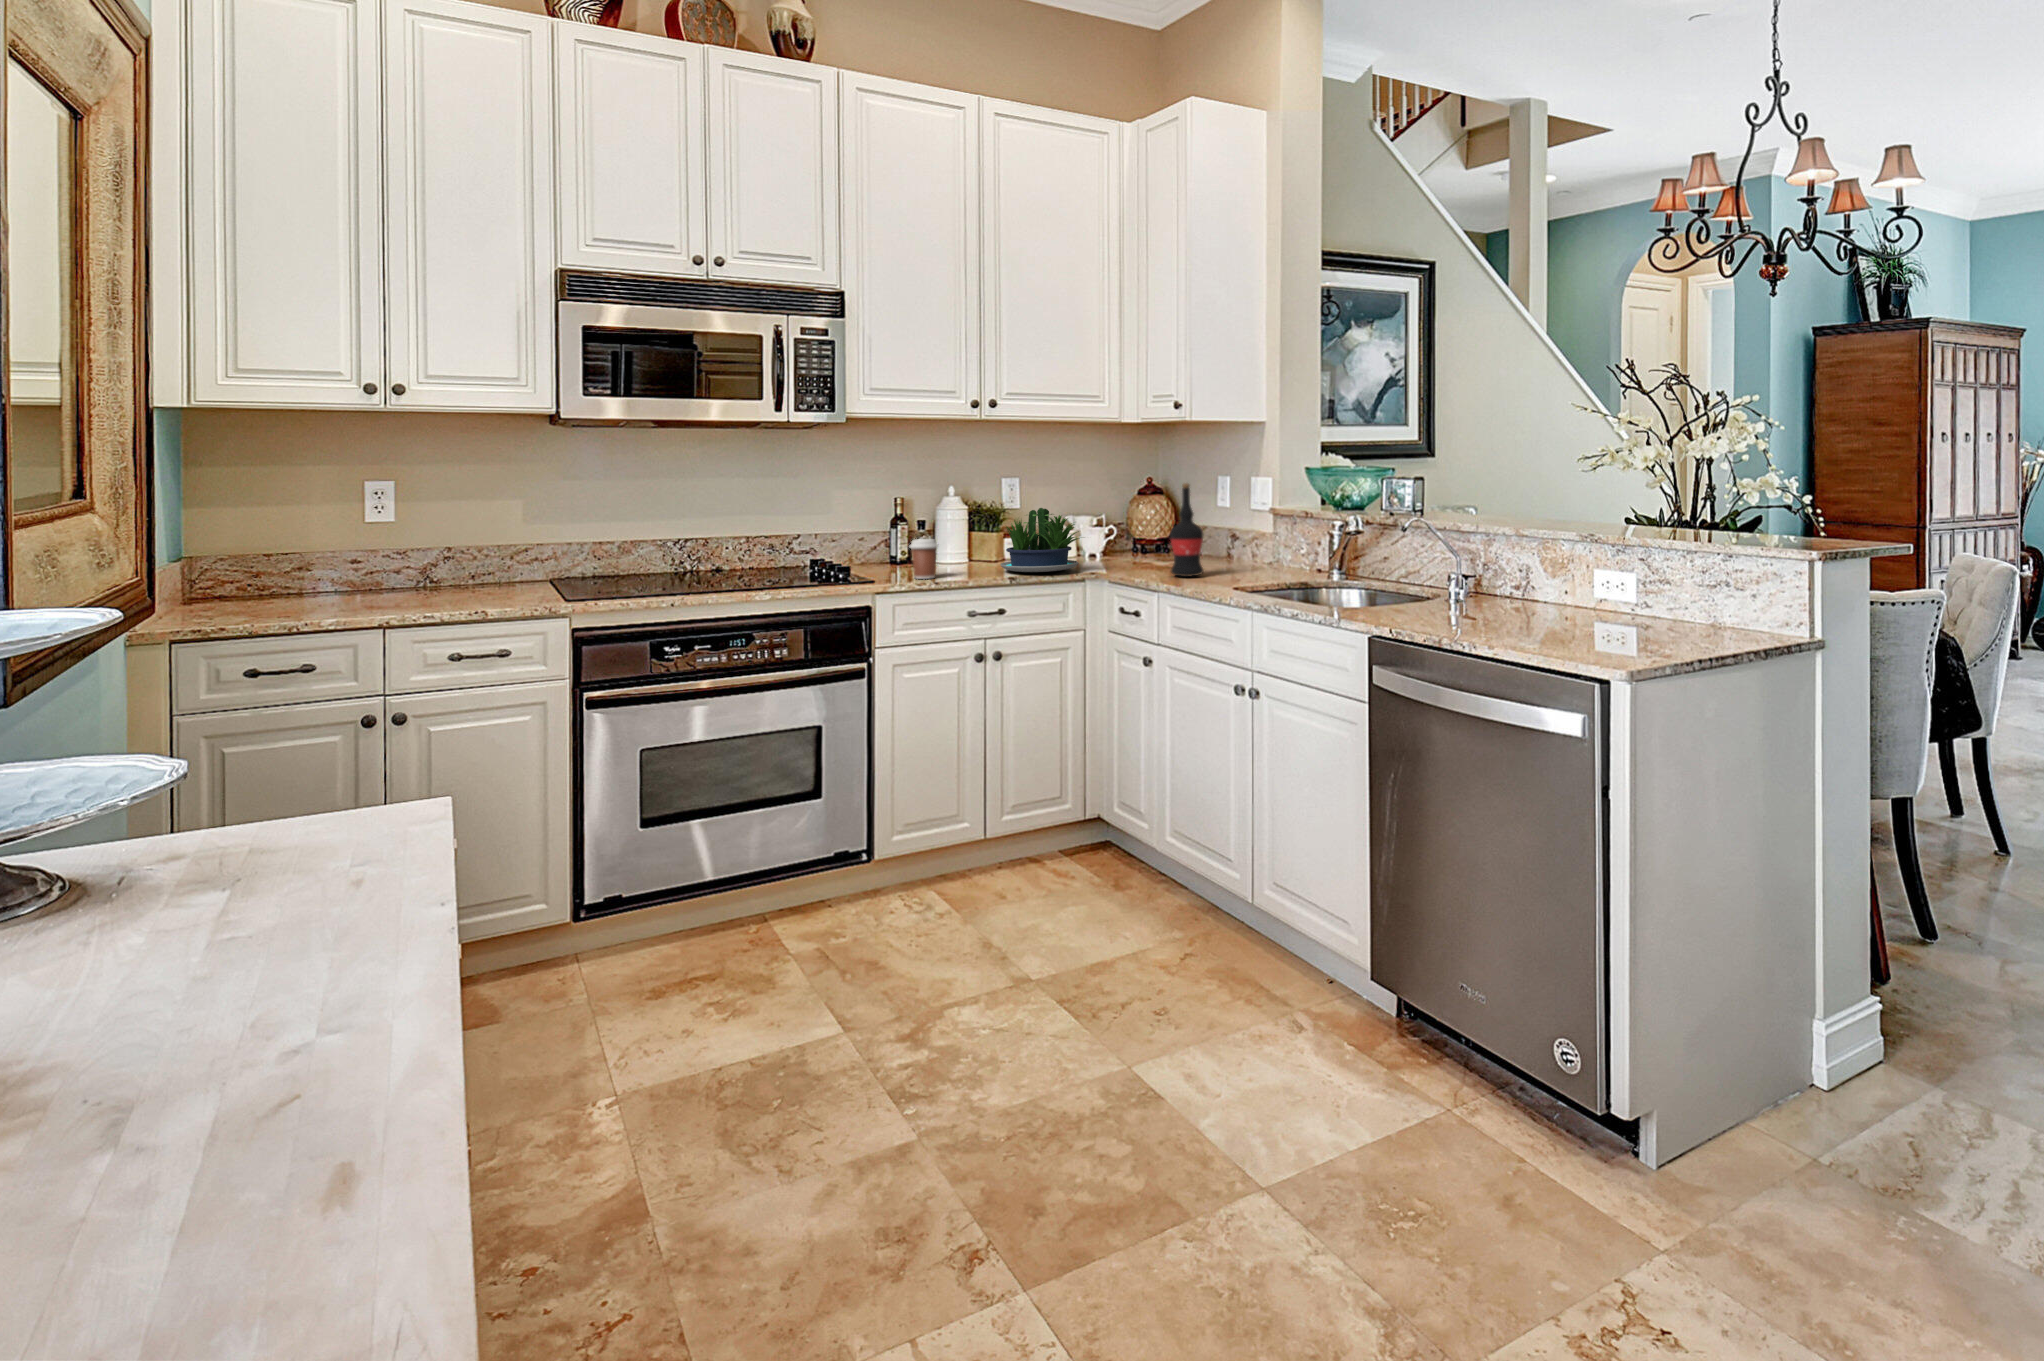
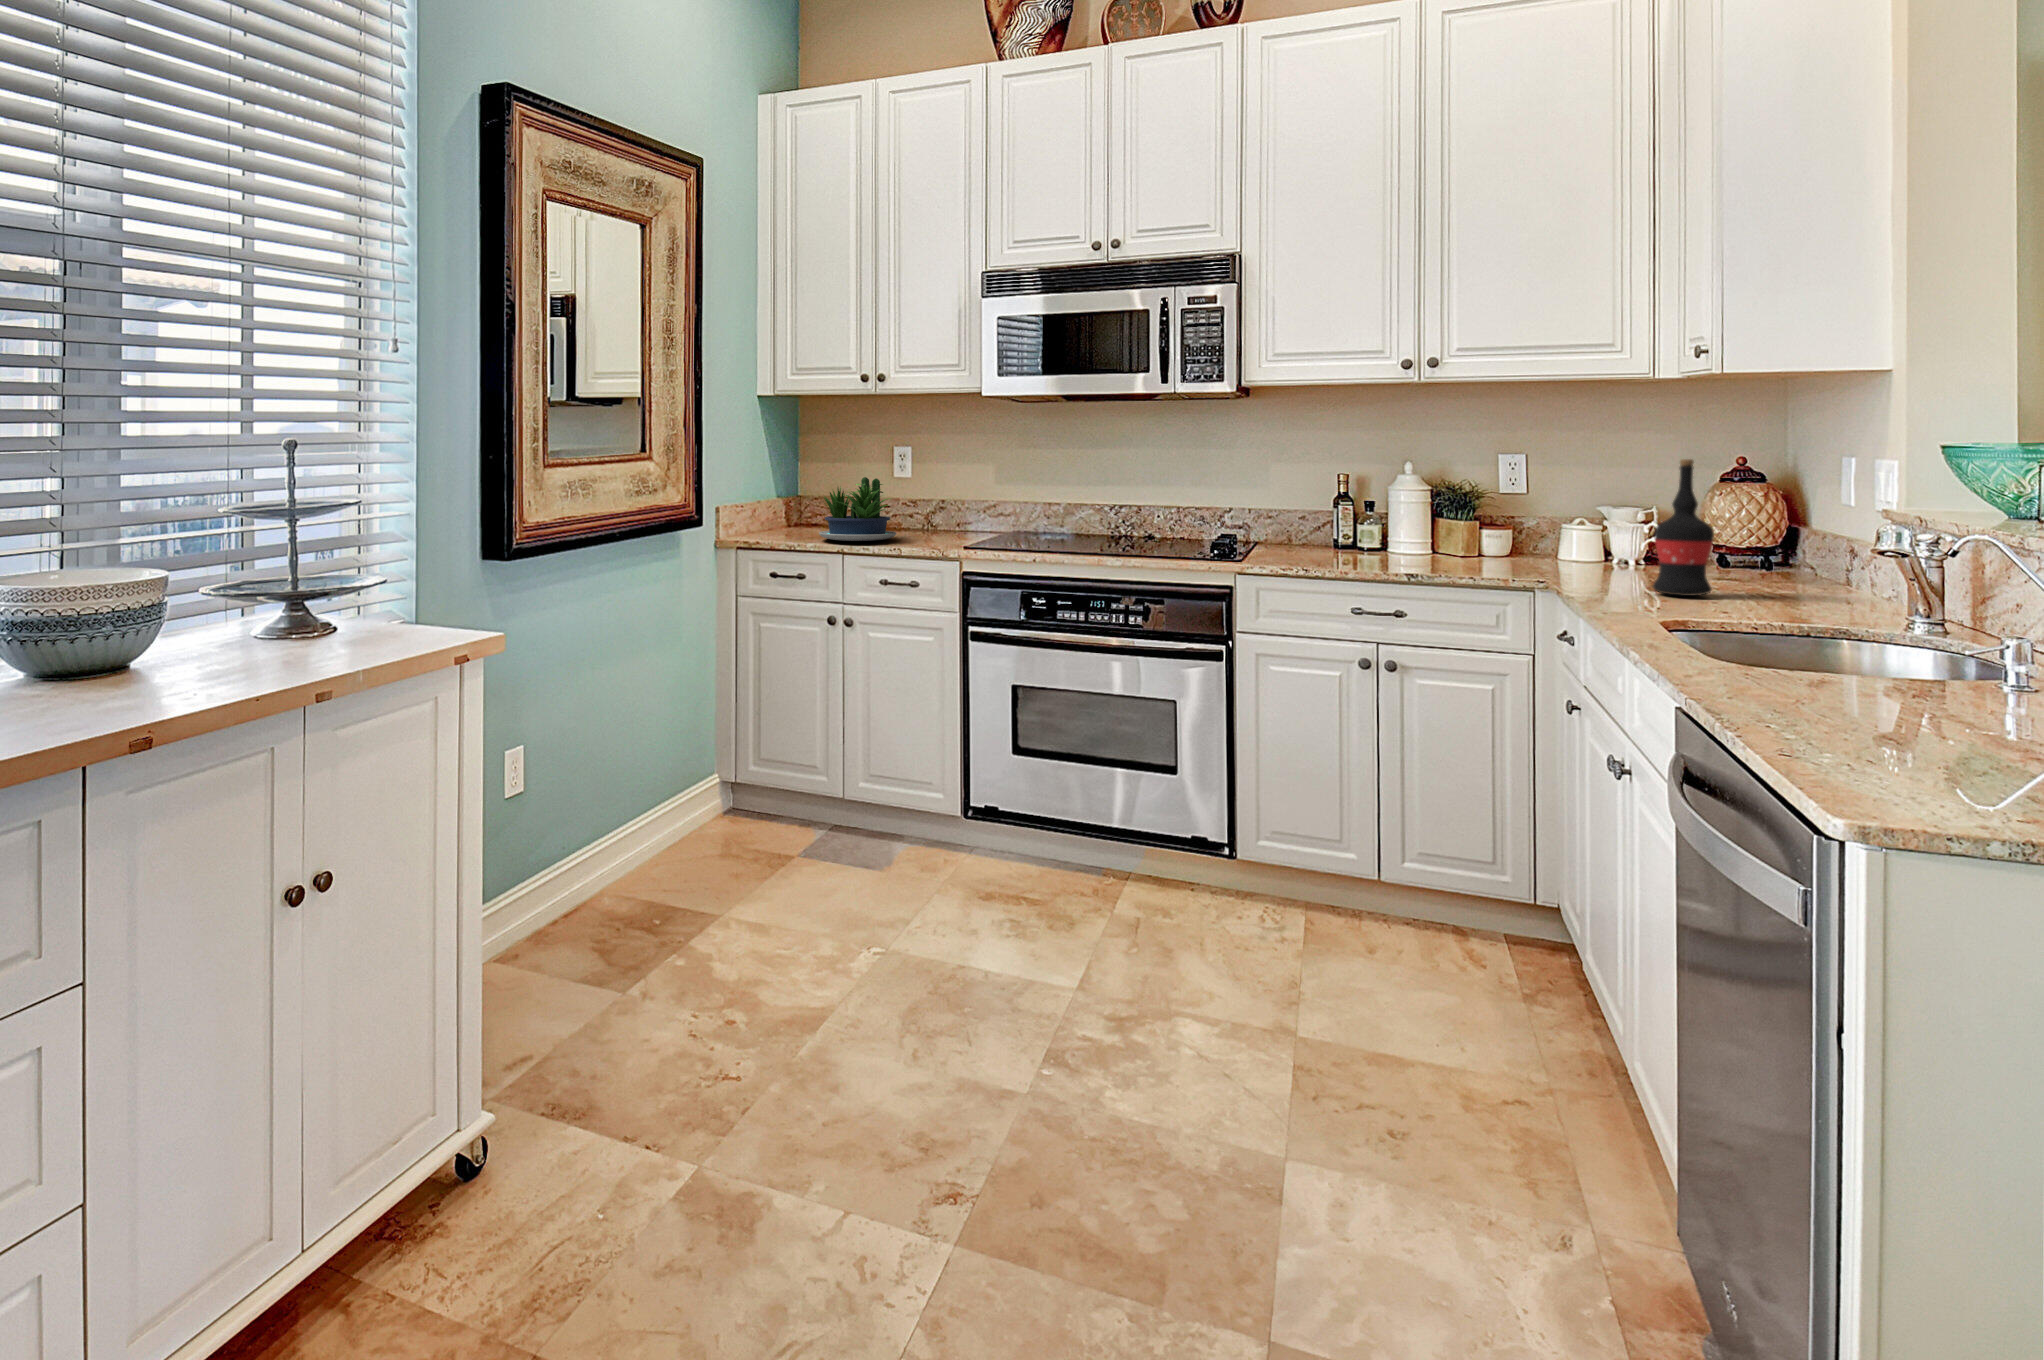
potted plant: present [1000,508,1080,572] -> present [819,477,896,541]
coffee cup: present [909,539,938,579] -> none [1301,518,1337,563]

